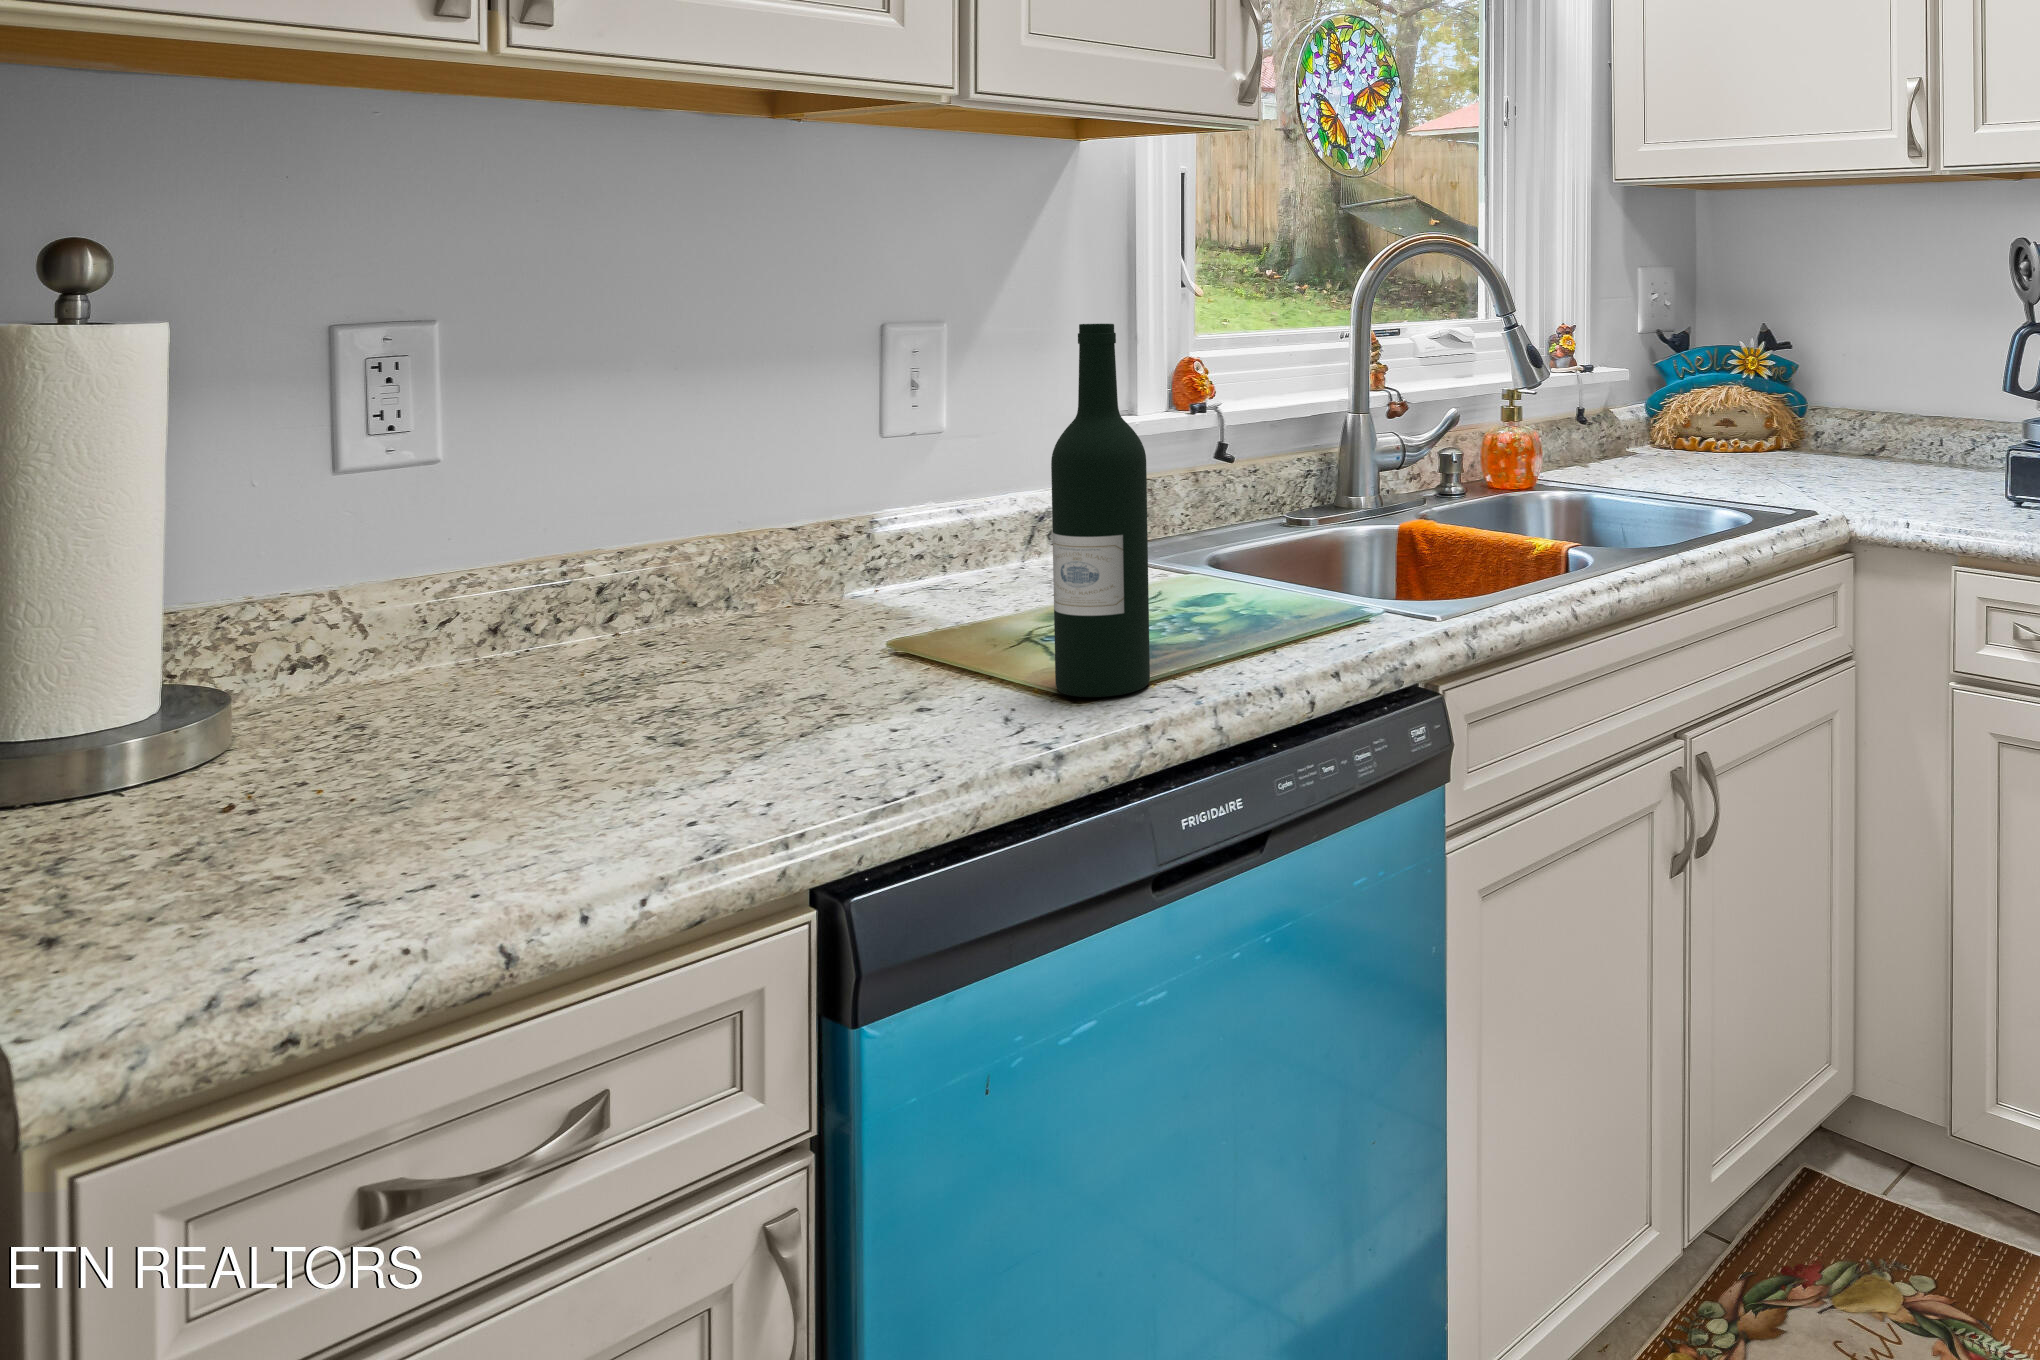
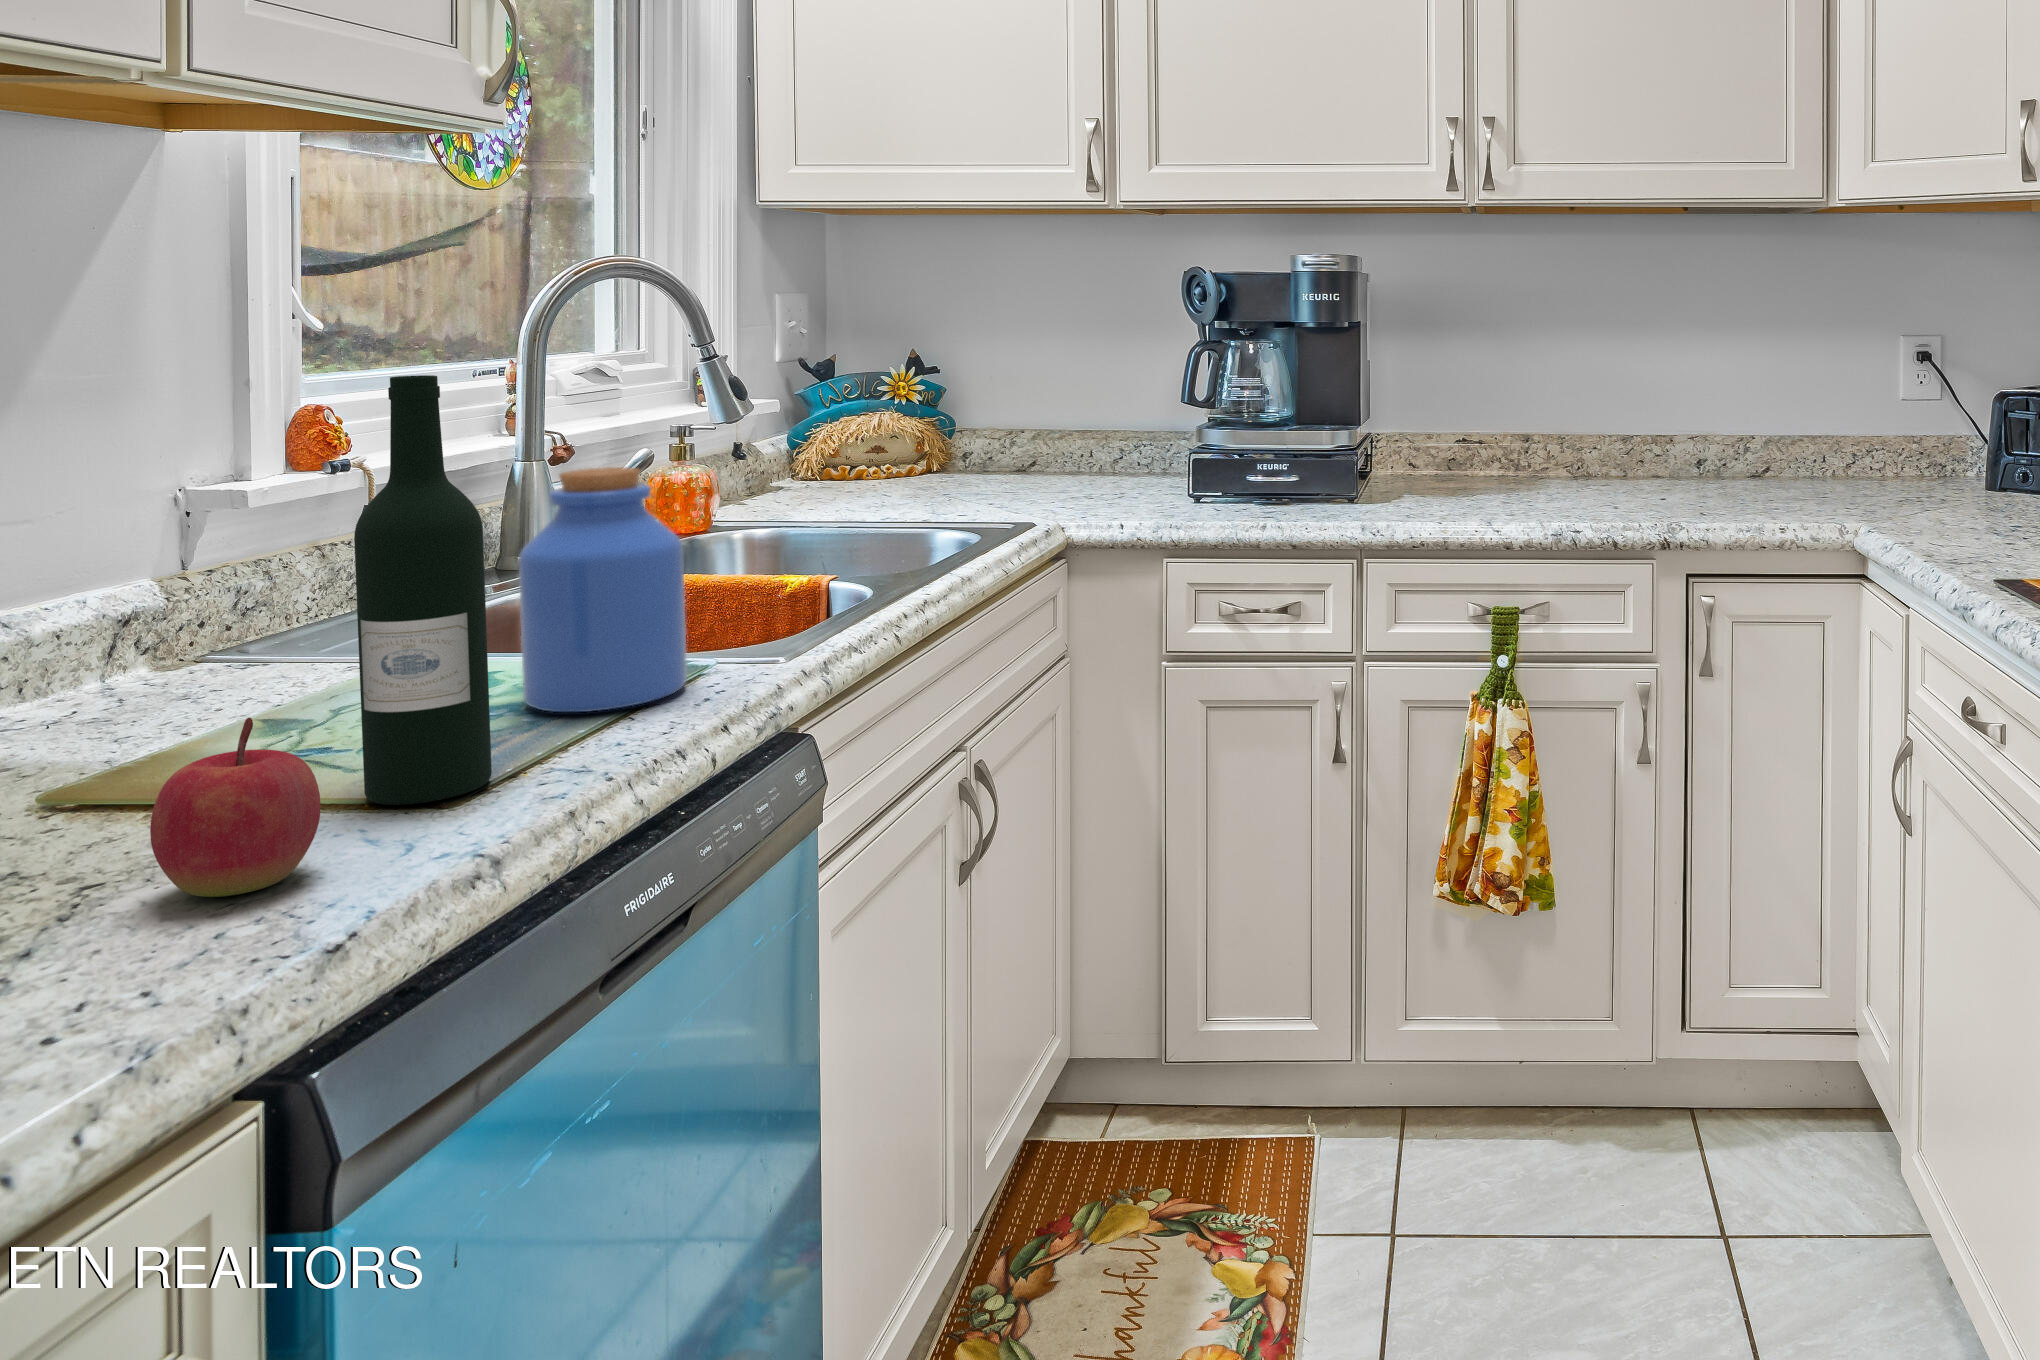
jar: none [1228,419,1362,641] -> present [519,467,687,712]
apple: none [861,601,977,745] -> present [150,718,321,897]

